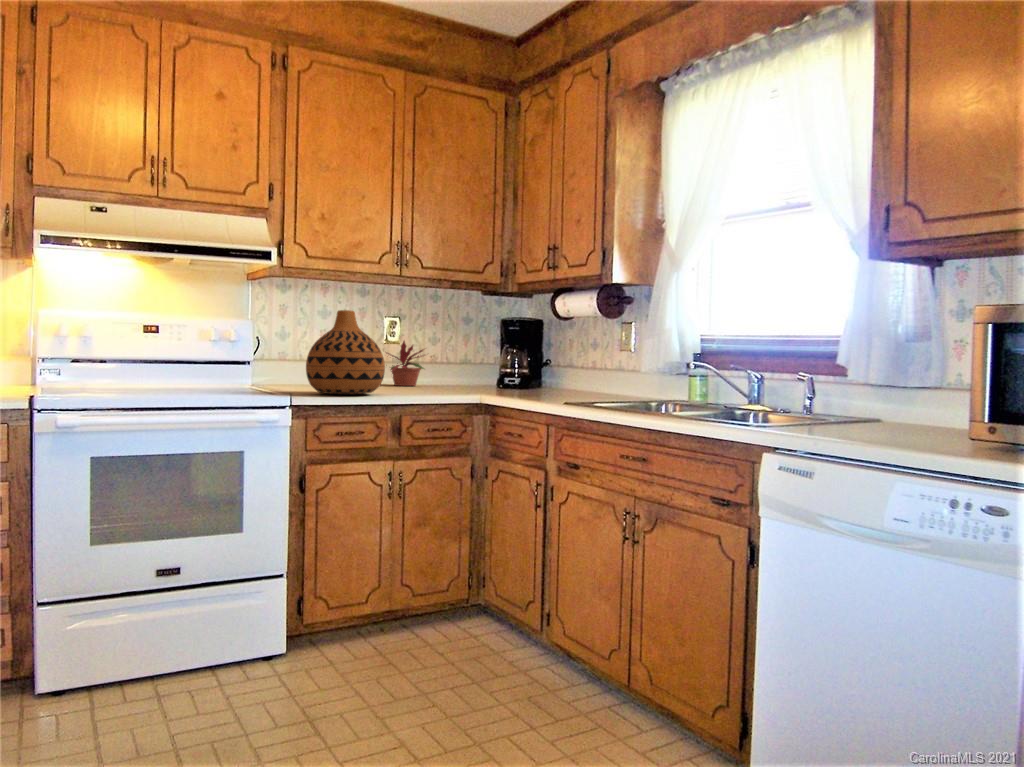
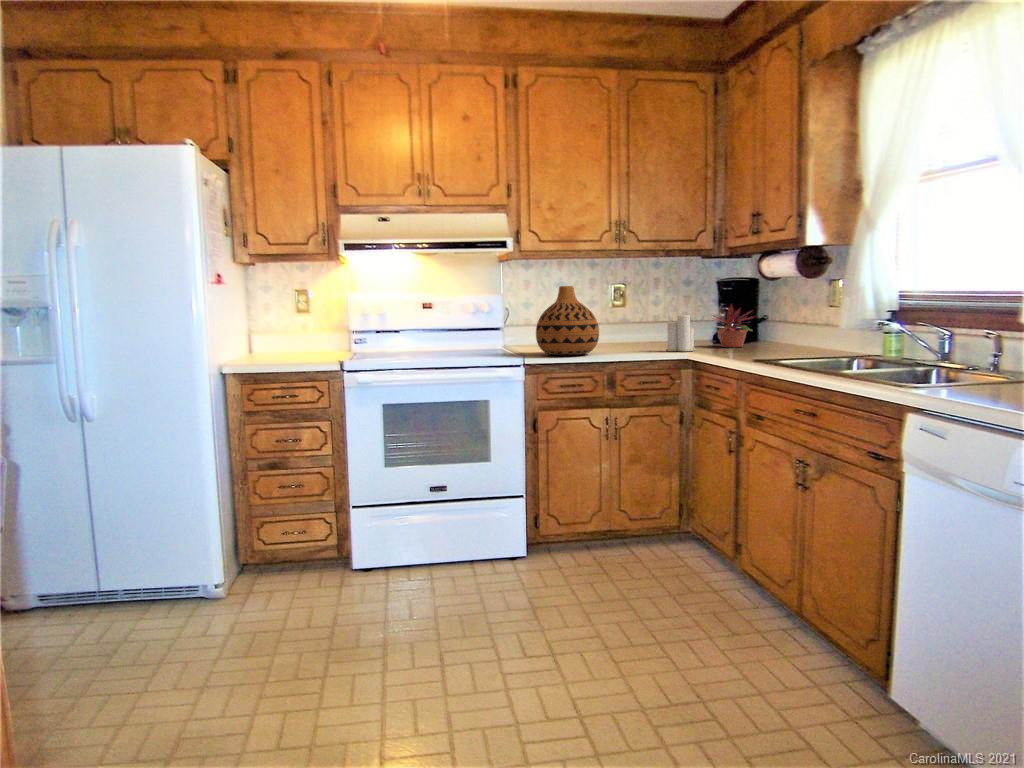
potted plant: present [387,341,424,386] -> present [713,304,751,347]
candle: none [458,348,491,394] -> present [666,315,695,351]

